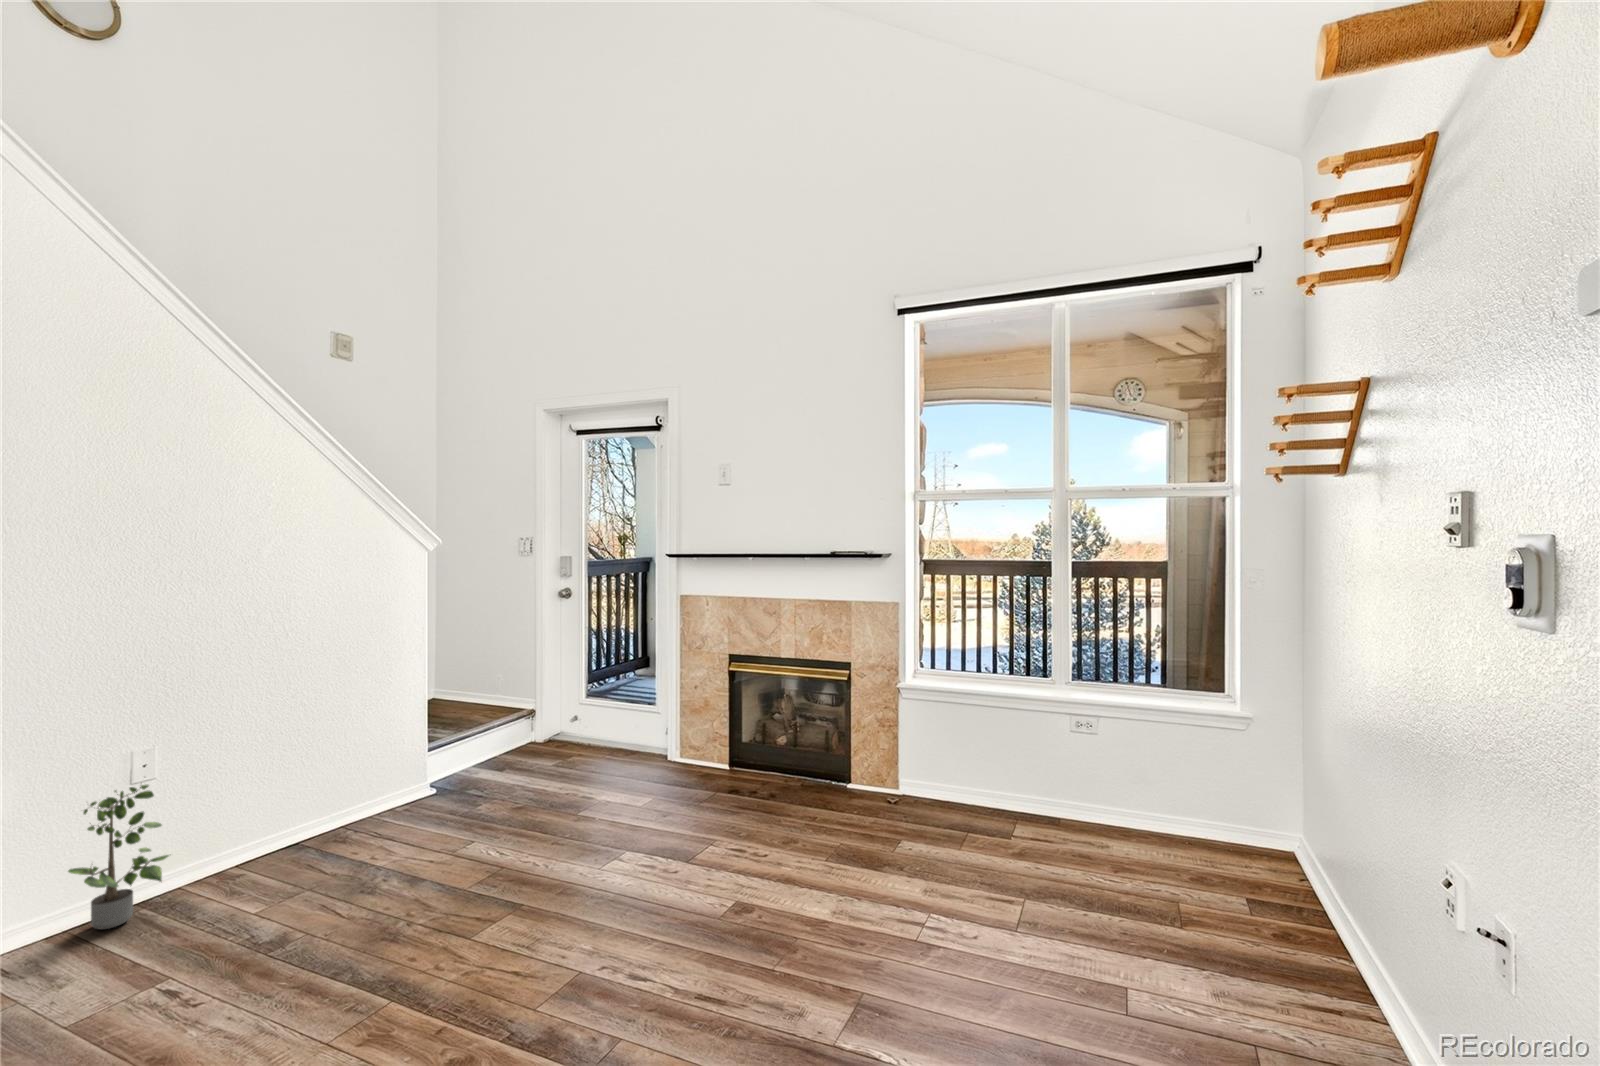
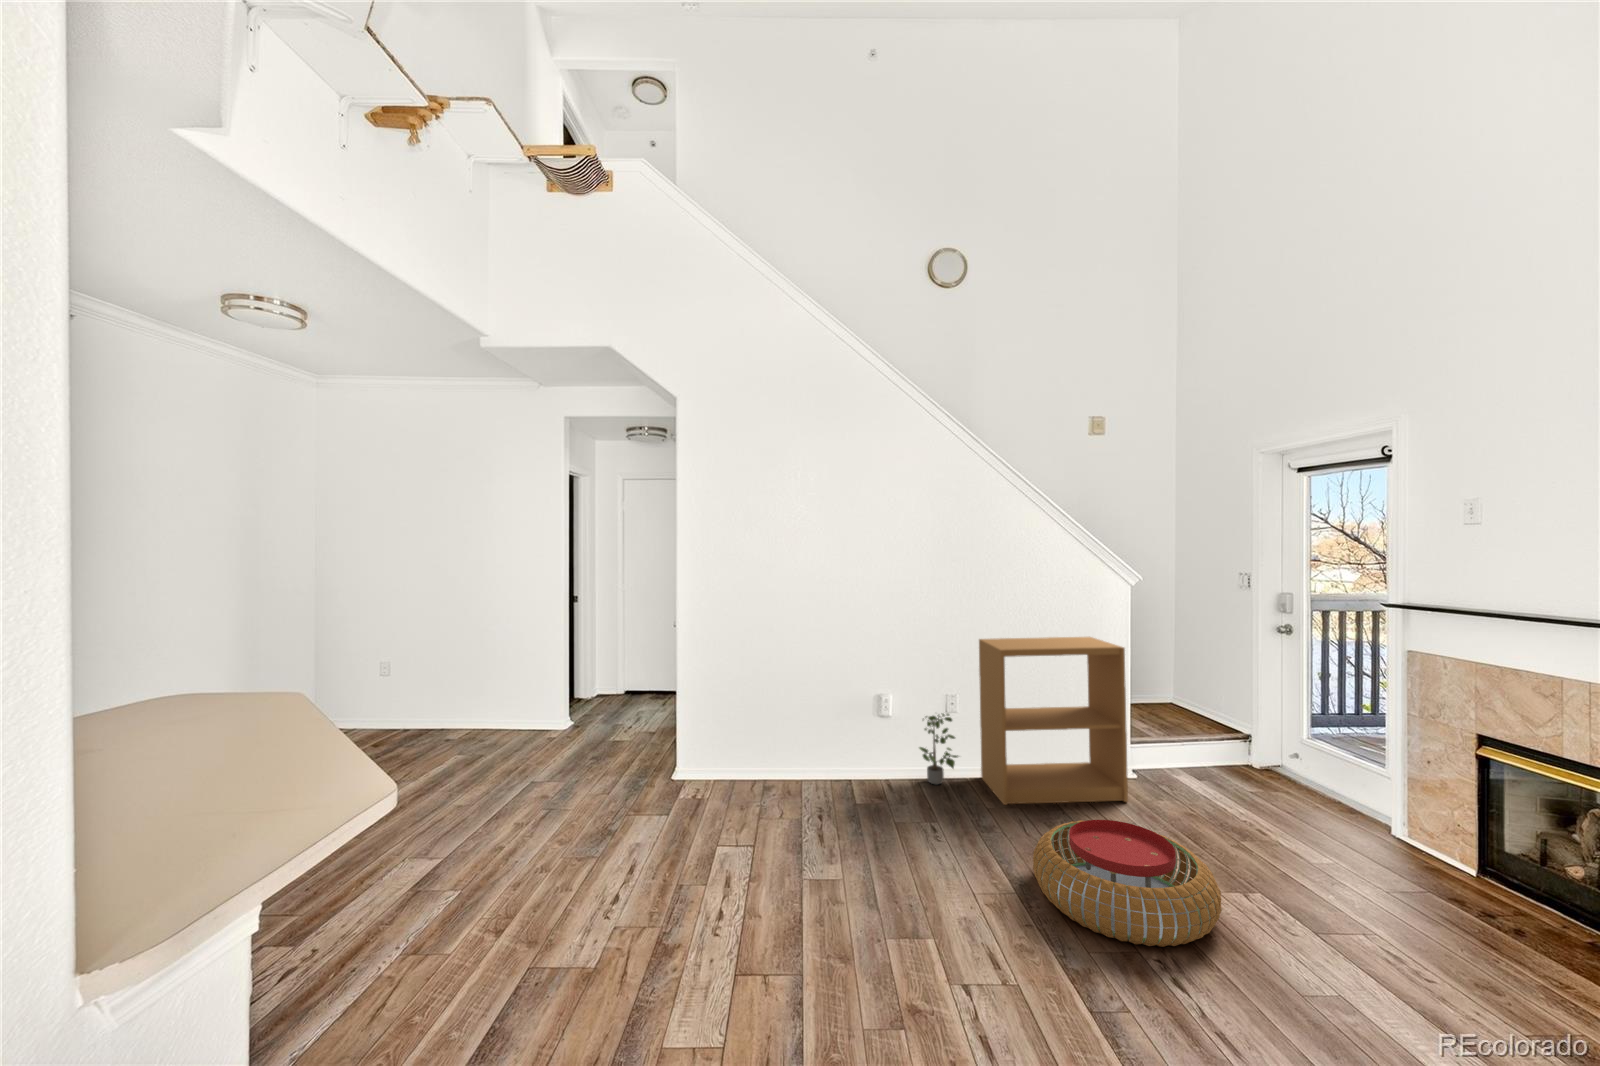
bookshelf: none [208,619,449,899] -> present [979,637,1128,805]
pouf: none [401,827,634,987] -> present [1033,820,1222,947]

